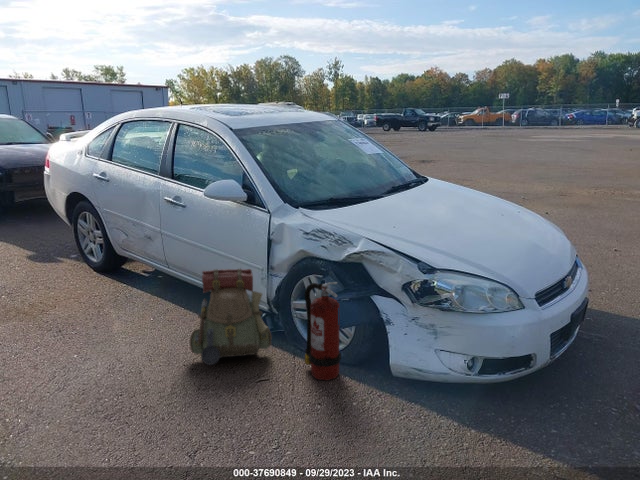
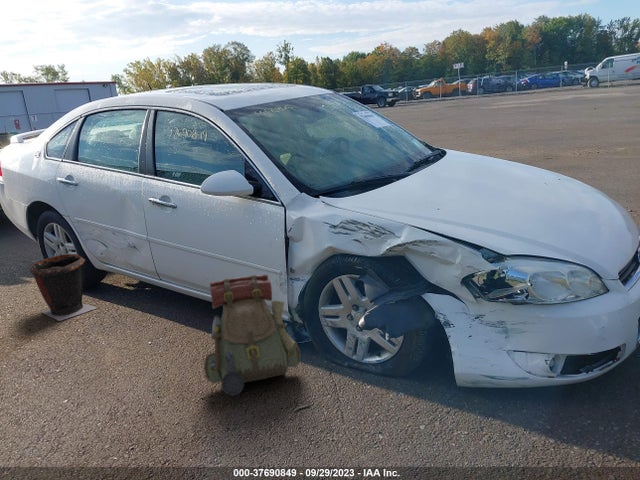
waste bin: none [61,239,116,295] -> present [30,254,97,321]
fire extinguisher: present [305,282,341,380] -> none [339,282,389,399]

